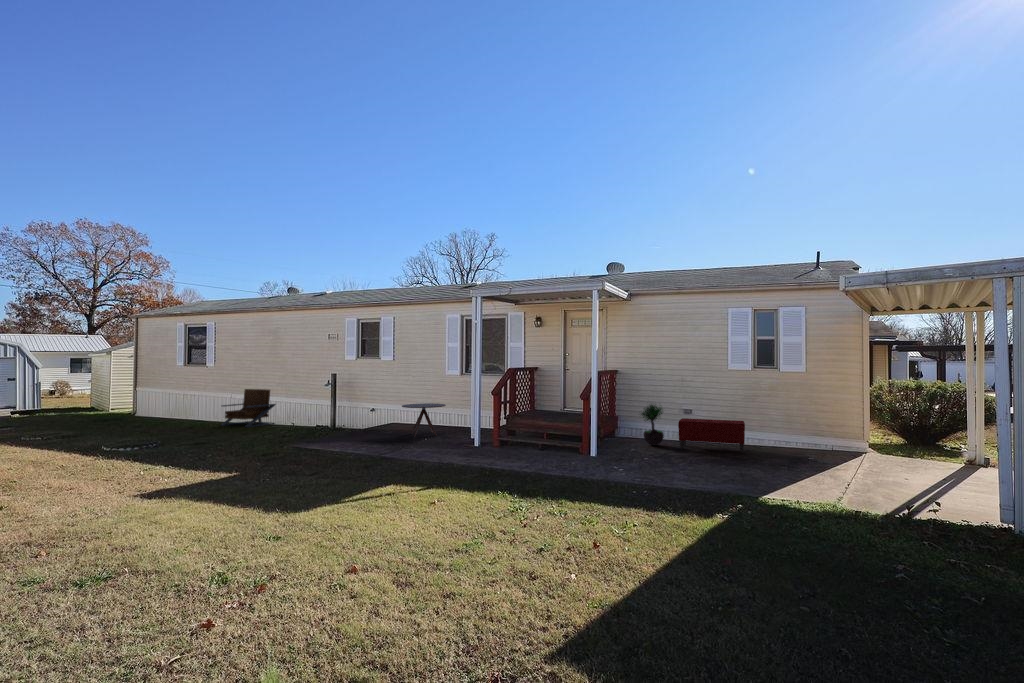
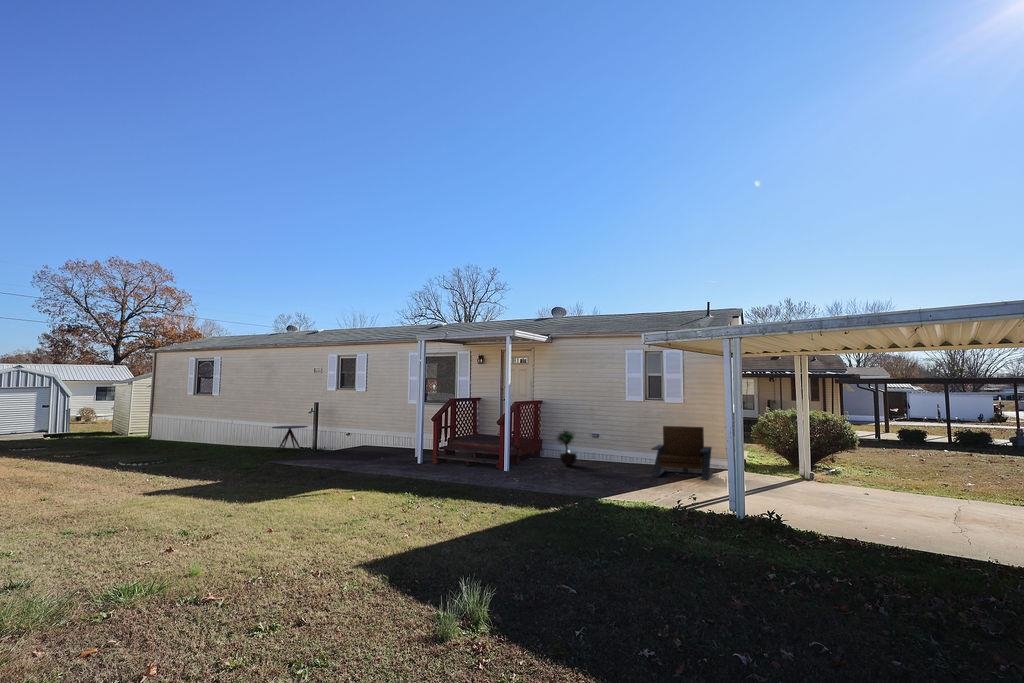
lounge chair: present [221,389,276,427] -> present [652,426,712,480]
round table: present [402,403,446,437] -> present [272,426,308,450]
bench: present [678,418,745,453] -> none [584,443,640,472]

